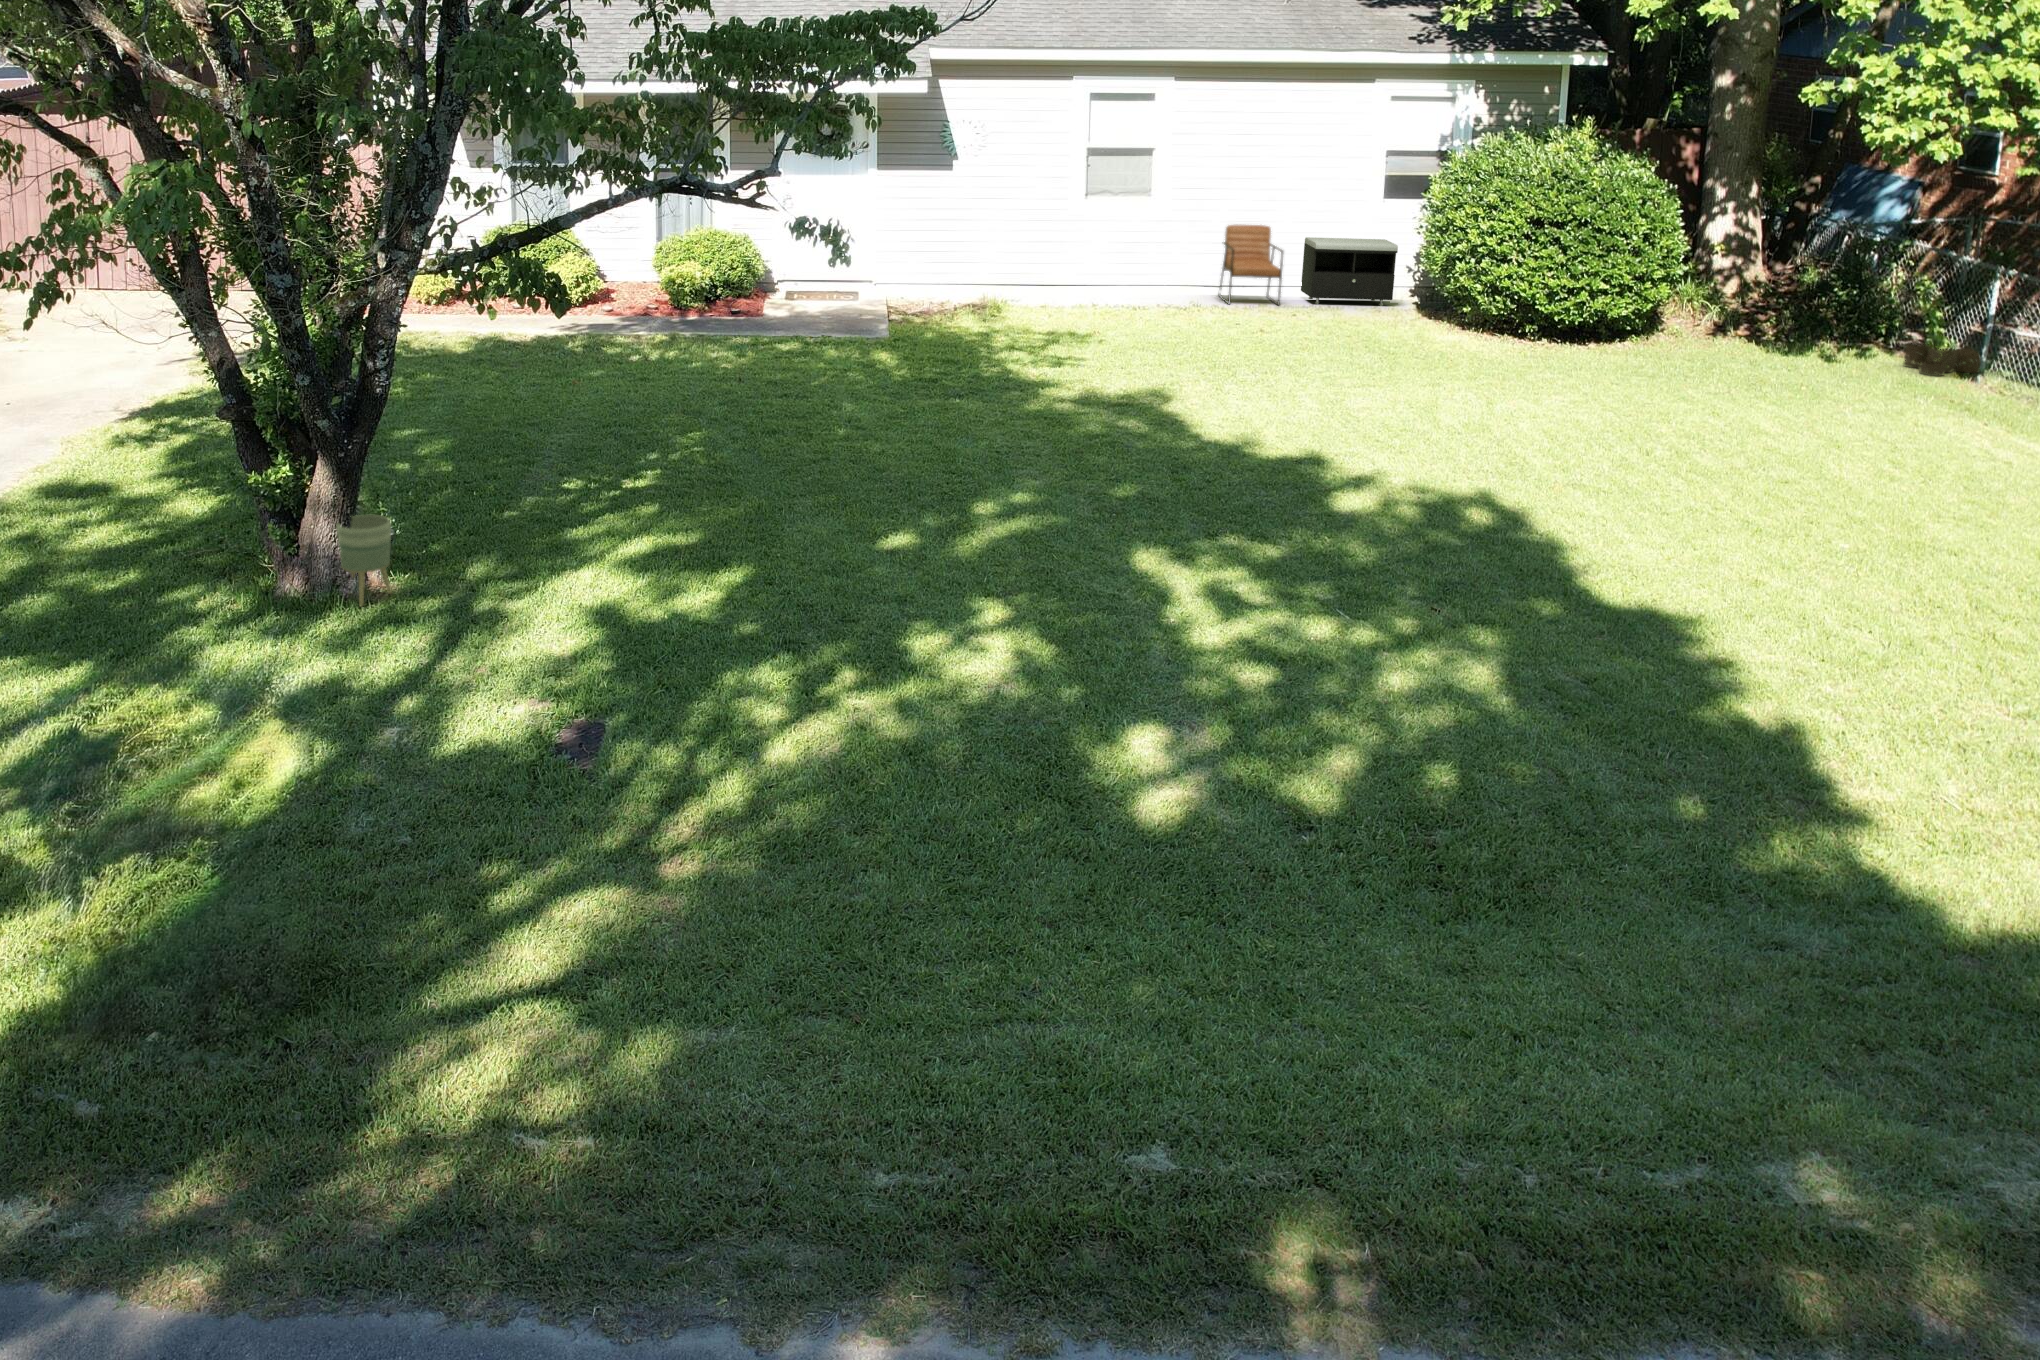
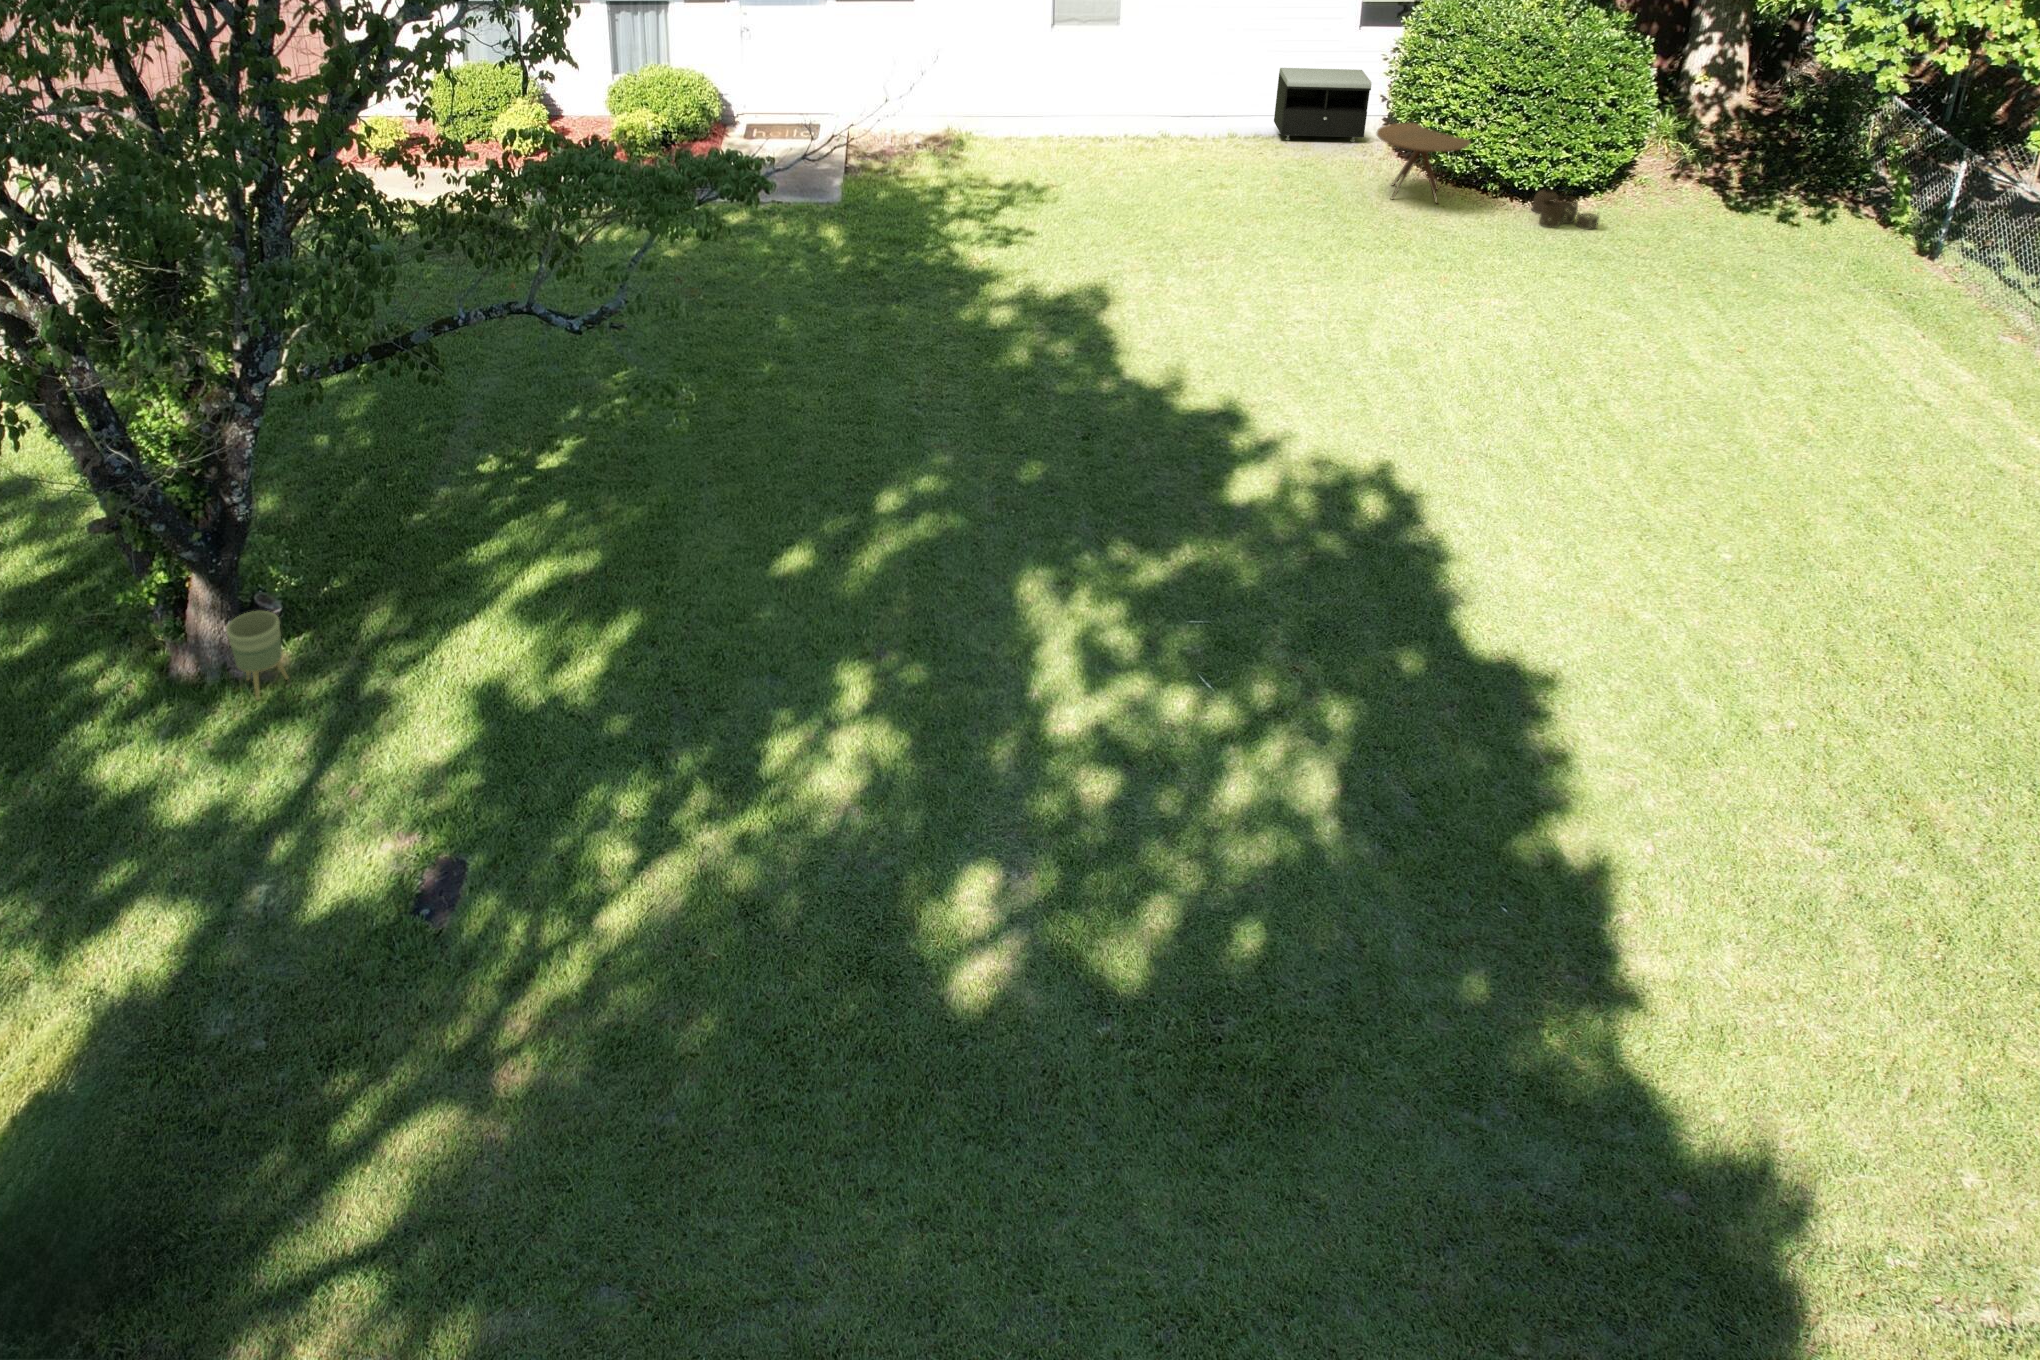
chair: present [1219,225,1283,305] -> none [1189,55,1253,146]
round table: none [1414,268,1510,340] -> present [1377,123,1471,204]
woven basket: present [1903,342,1981,376] -> present [1532,189,1599,229]

